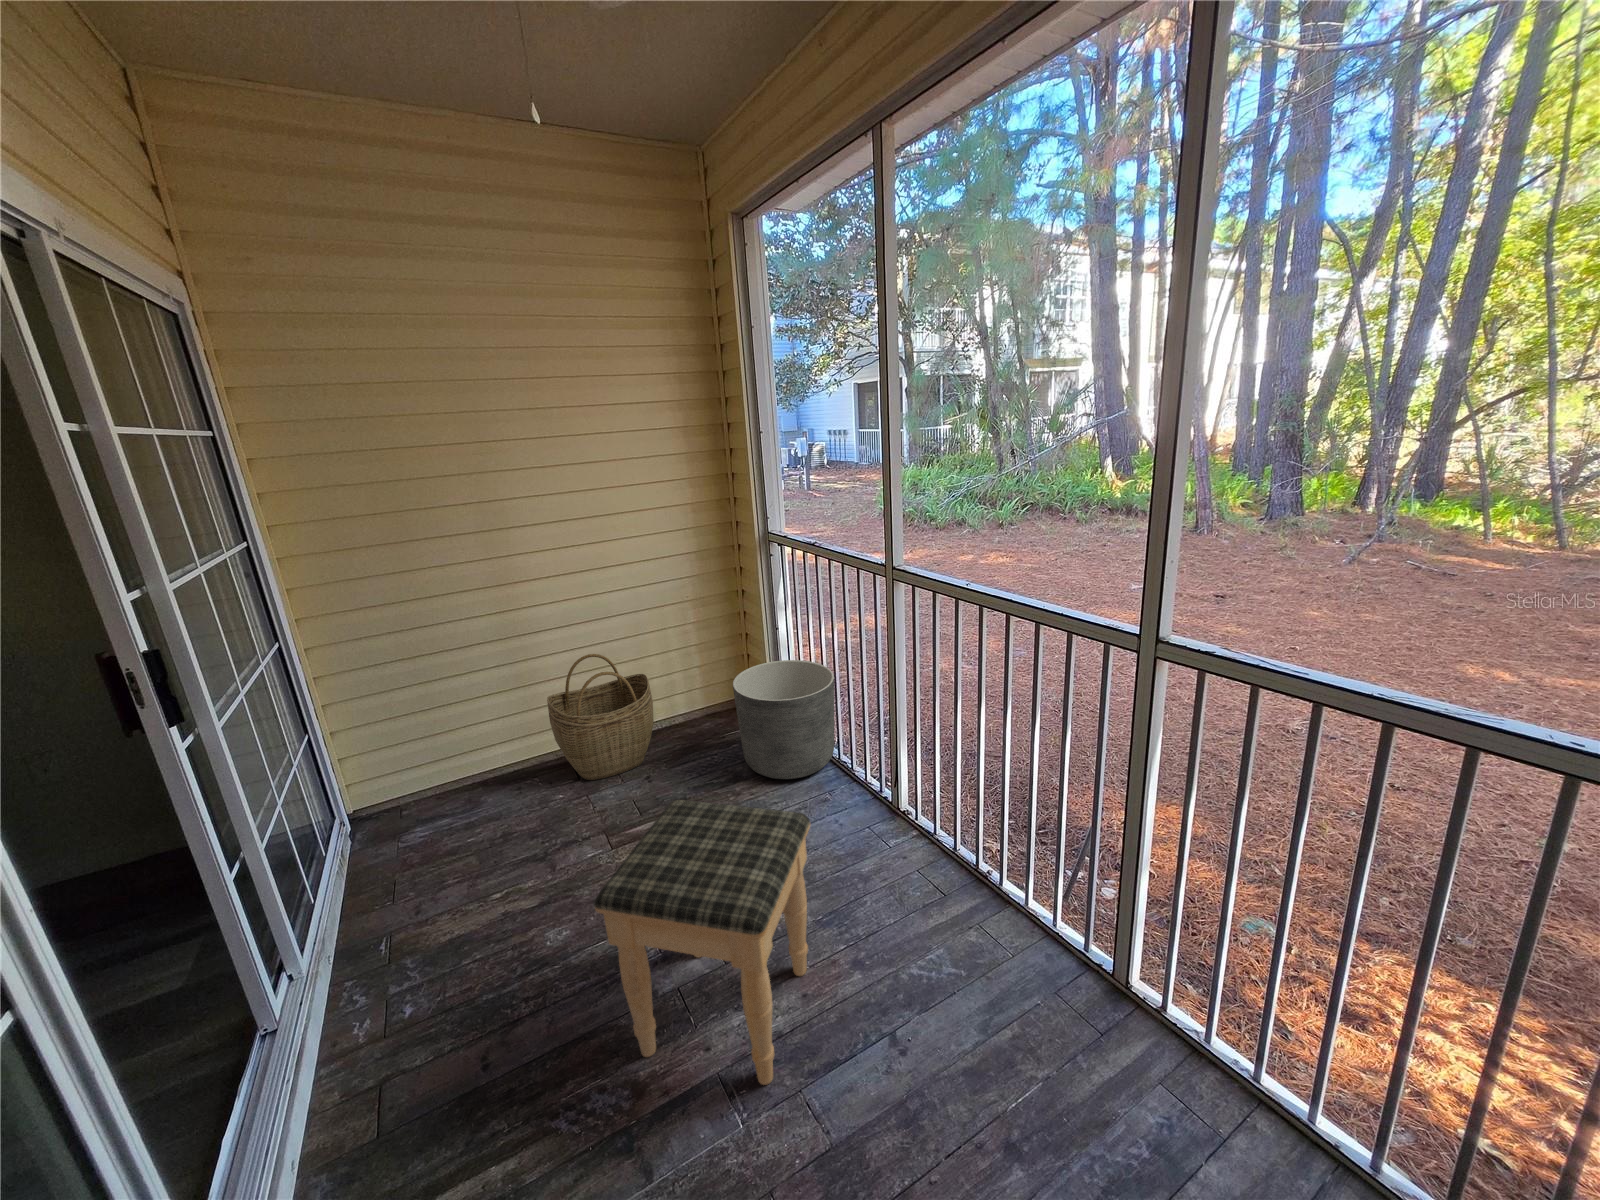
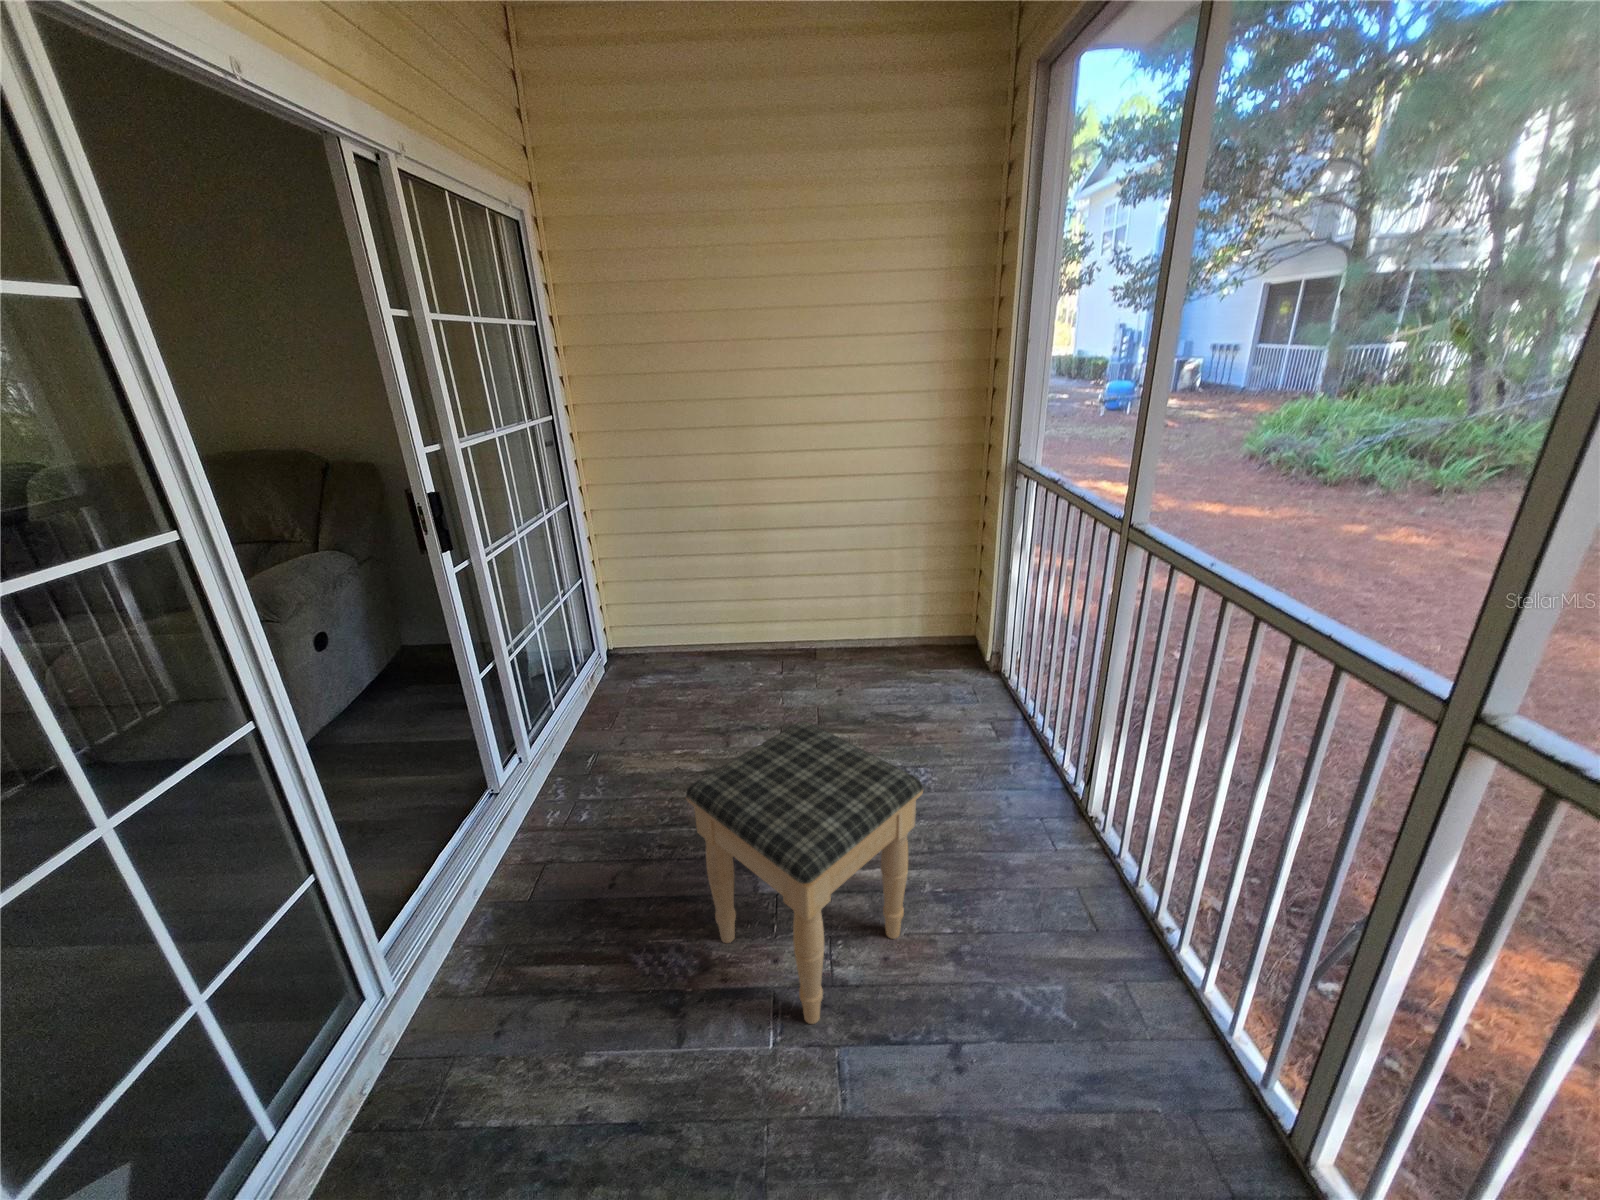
woven basket: present [547,654,654,780] -> none [764,560,860,680]
planter: present [733,660,834,779] -> none [935,606,1054,738]

